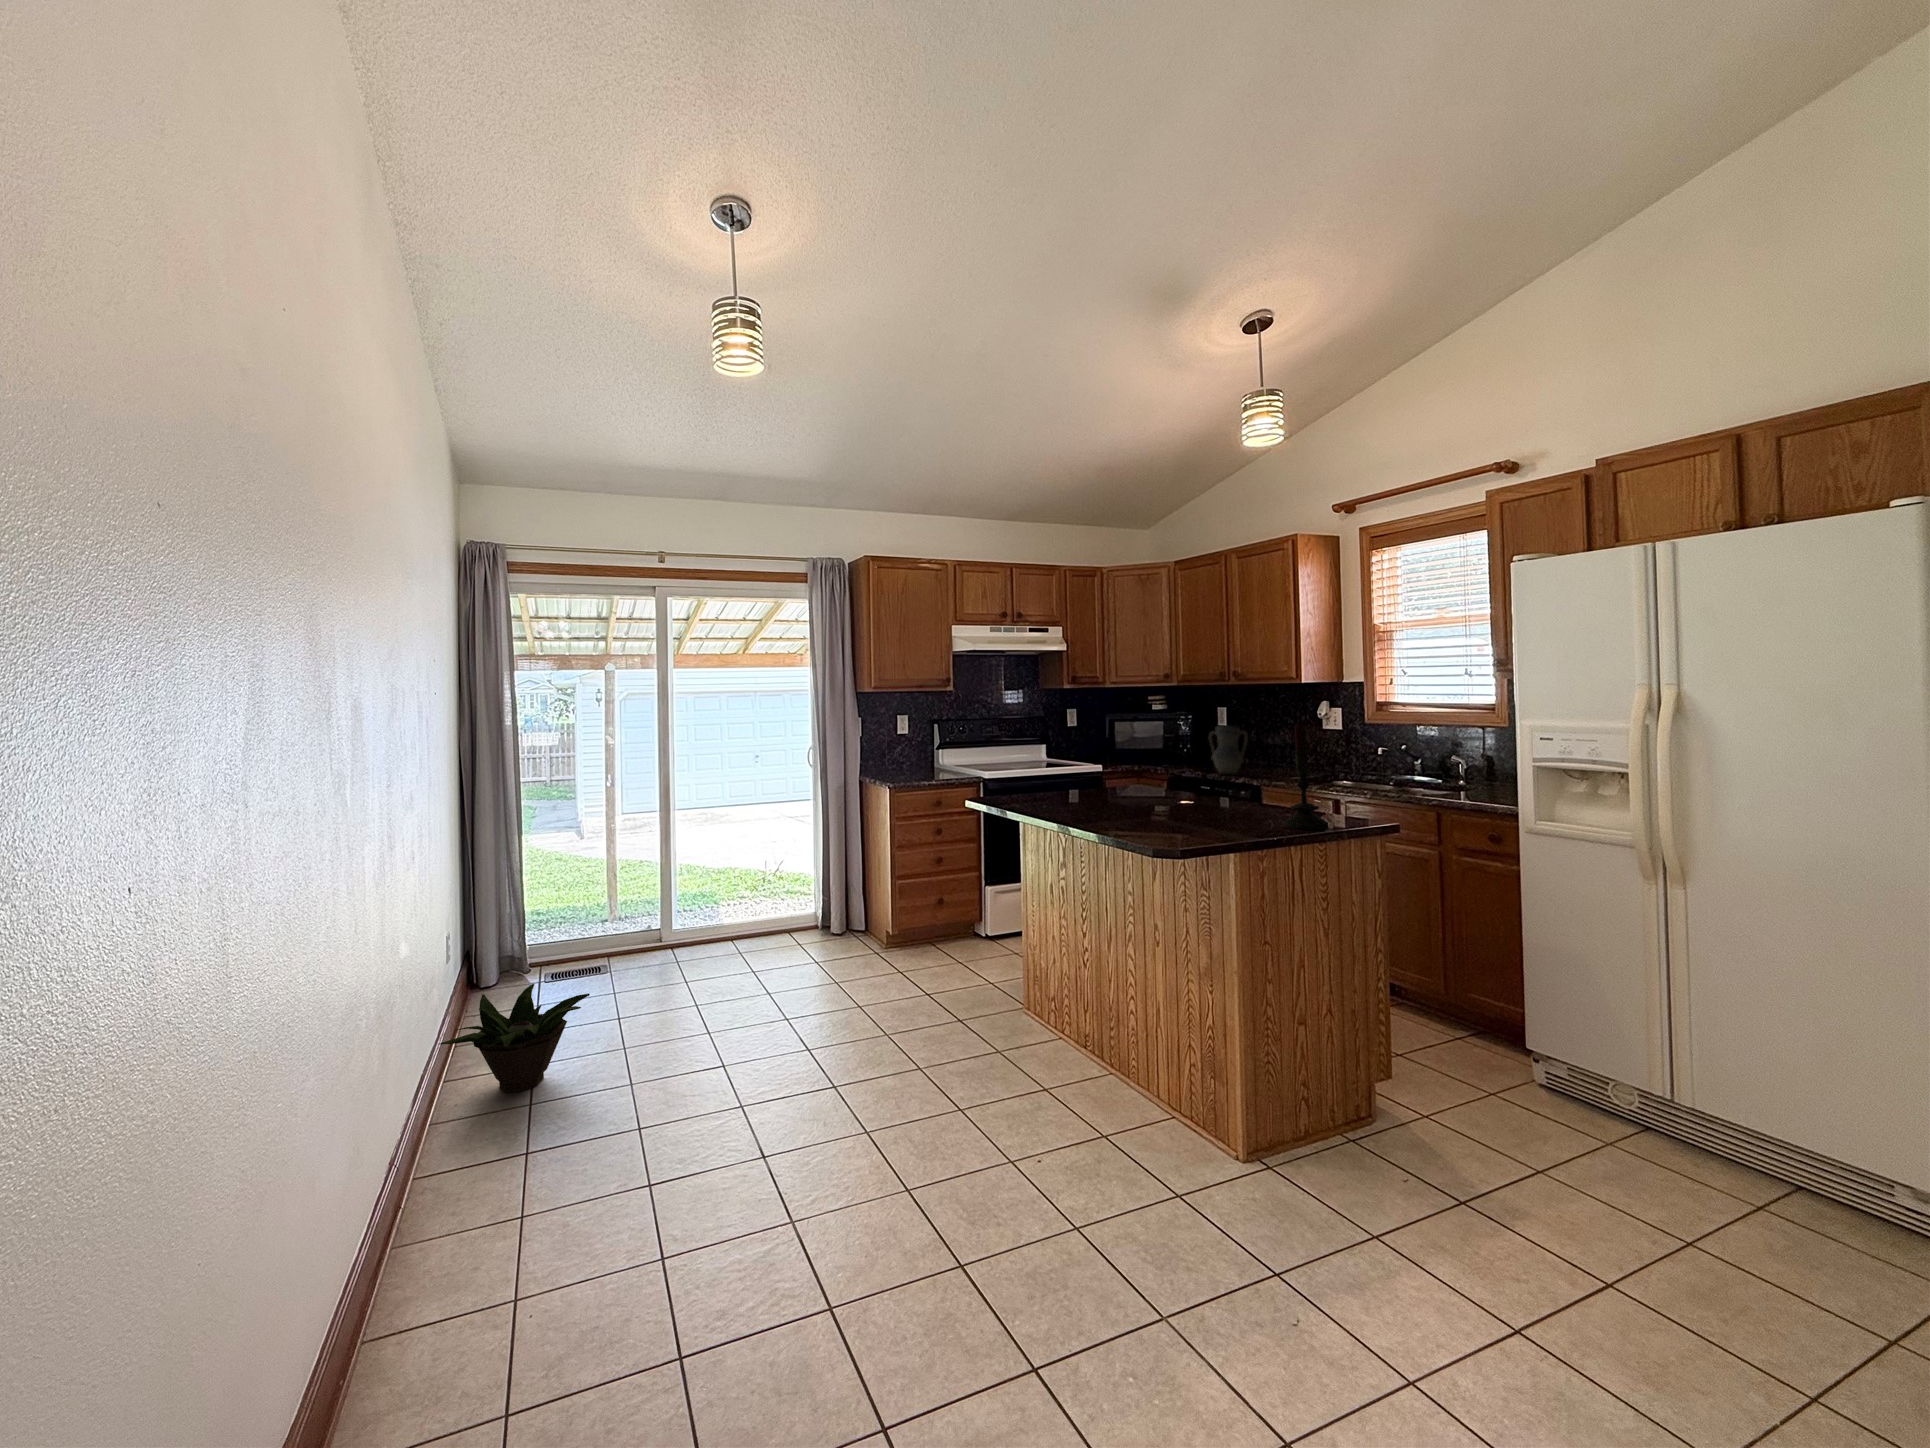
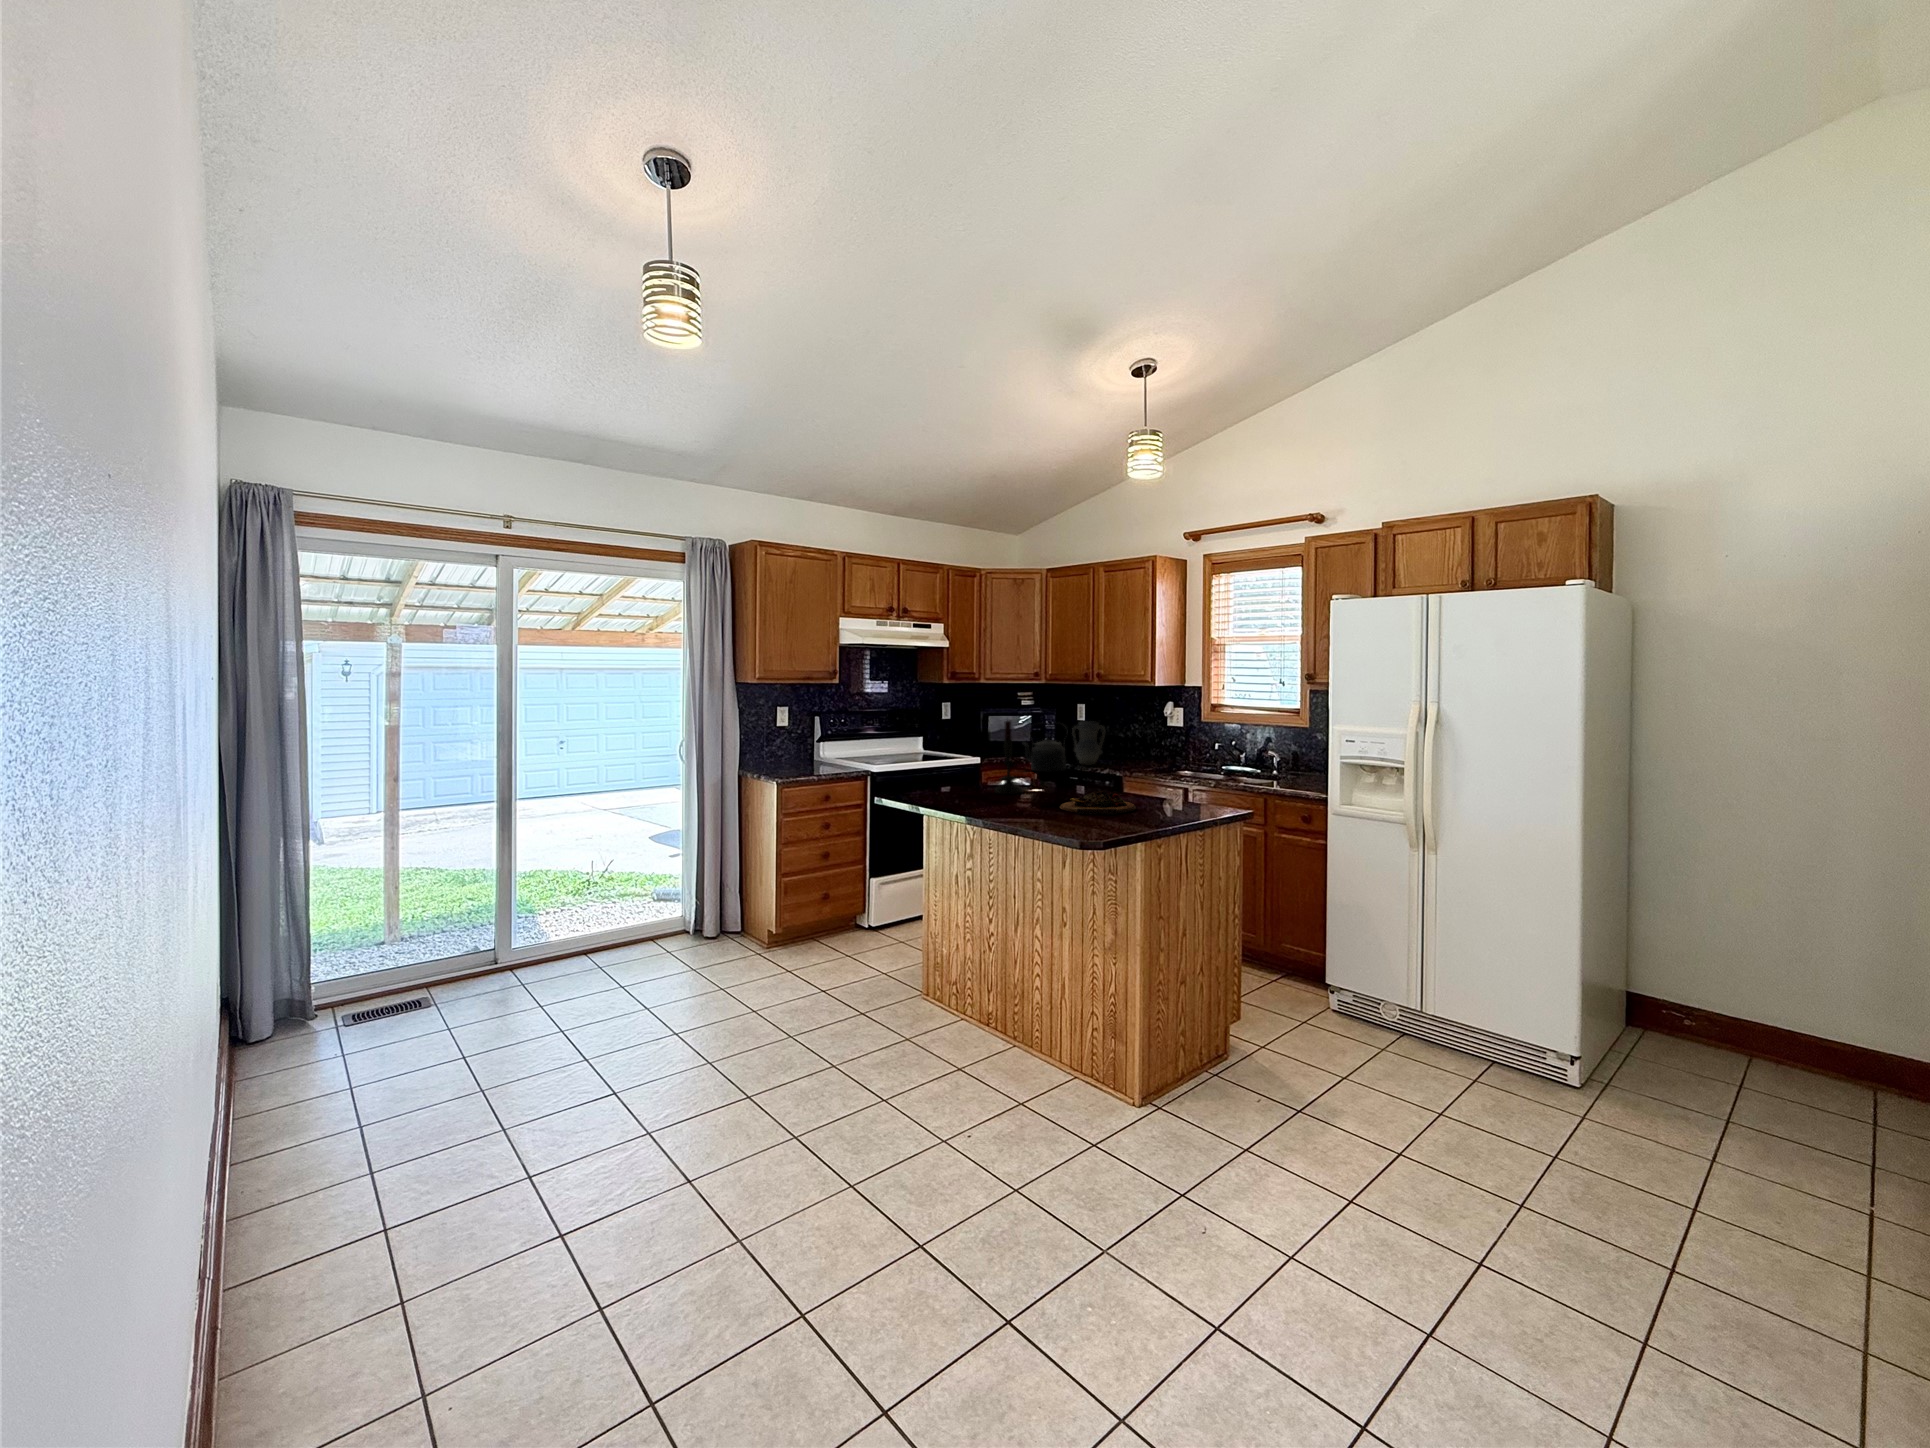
candle: present [1283,723,1329,830] -> present [995,721,1023,794]
kettle: none [1146,726,1197,780] -> present [1022,723,1066,772]
cutting board: none [1156,795,1247,822] -> present [1060,791,1136,815]
decorative plant: present [439,984,590,1092] -> none [237,1031,440,1164]

